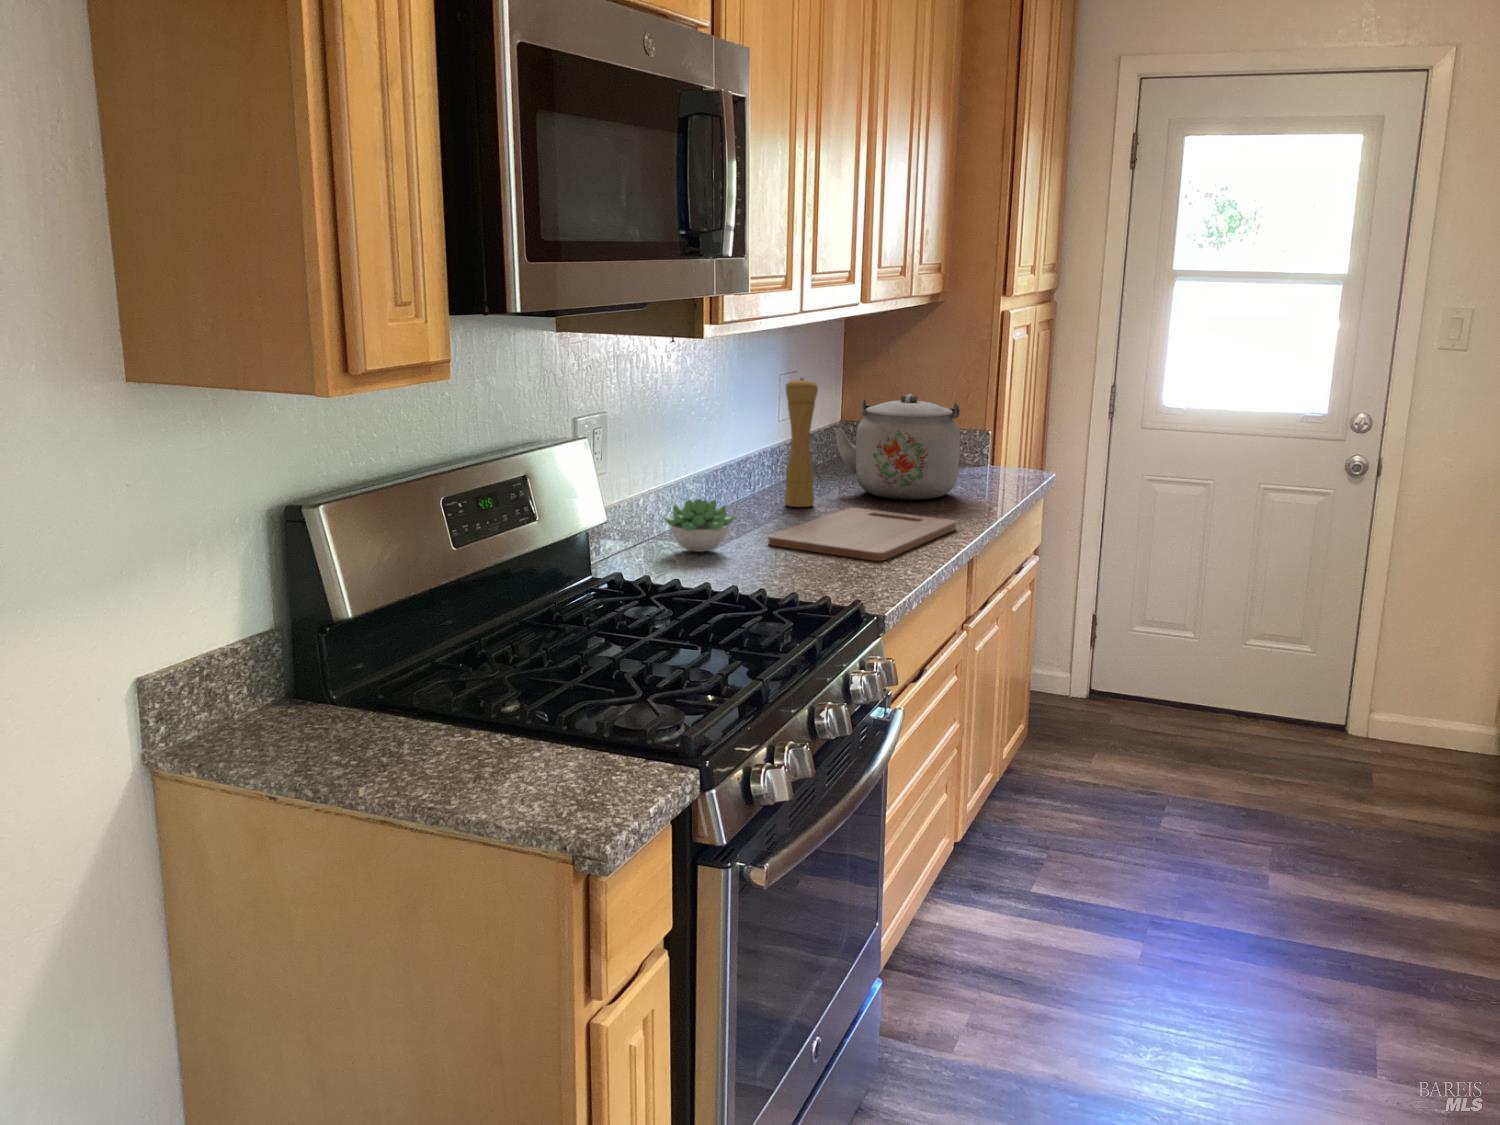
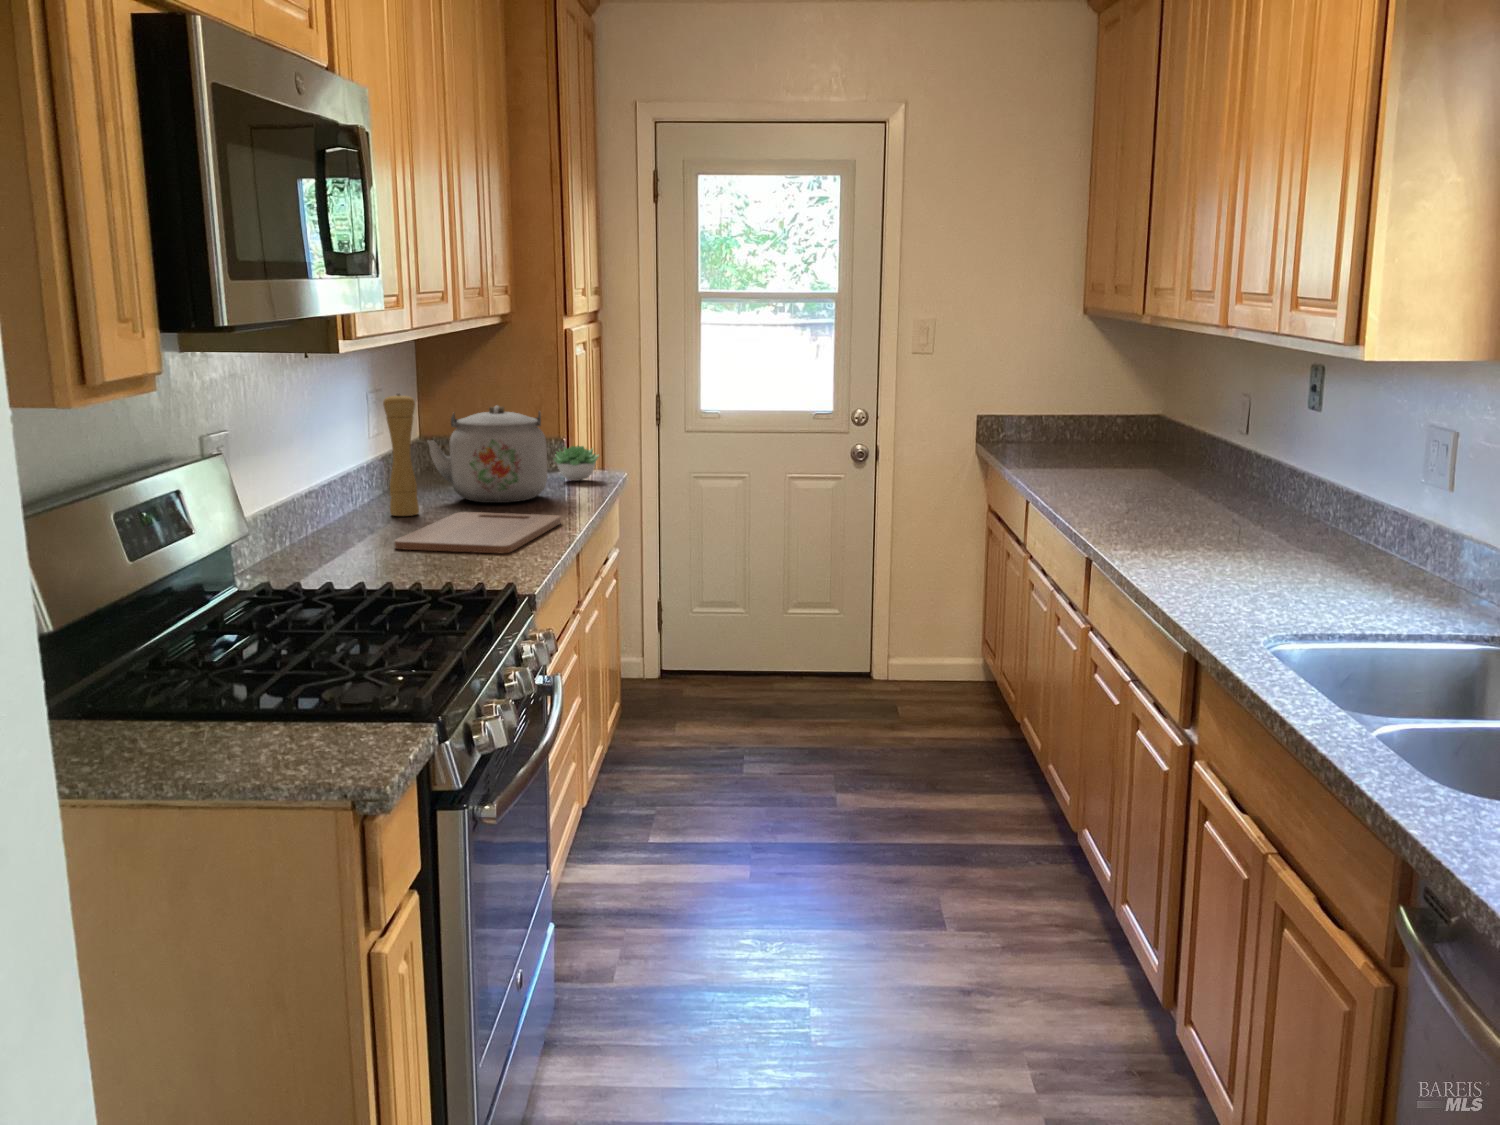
succulent plant: present [663,499,736,552] -> present [554,446,599,481]

